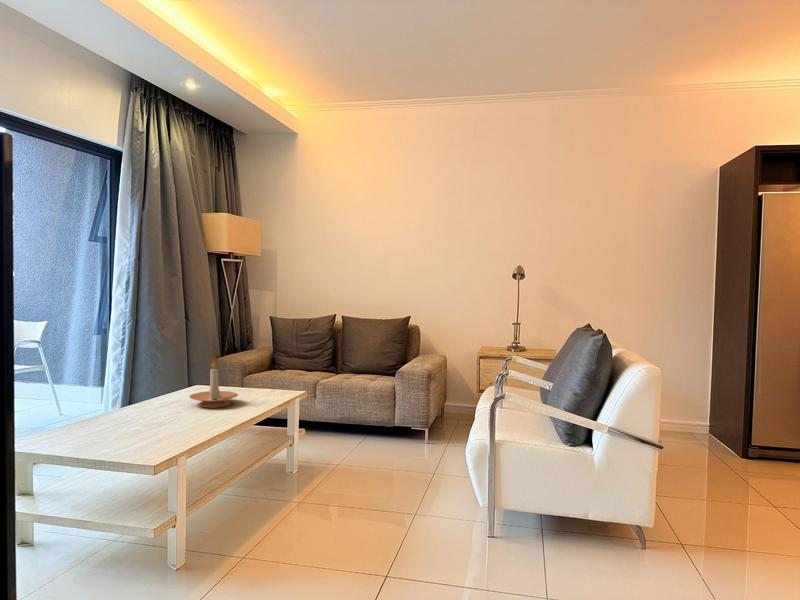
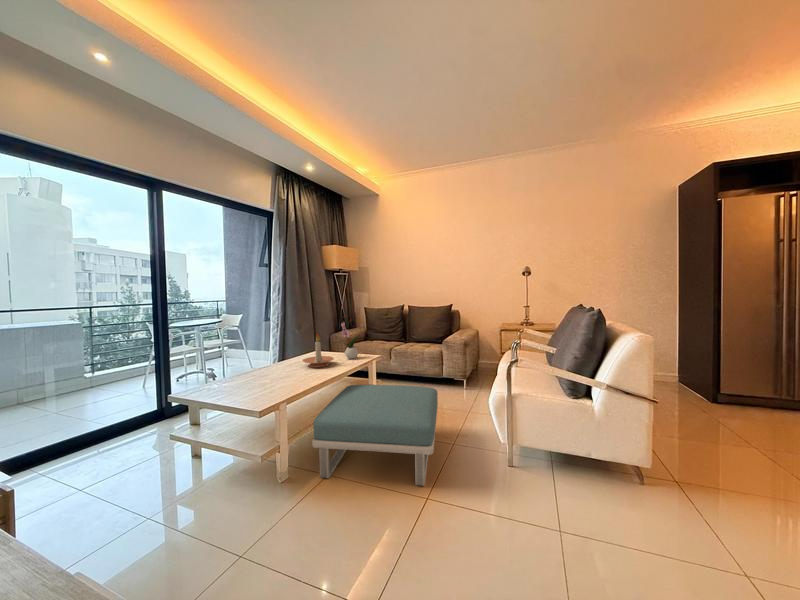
flower arrangement: none [248,330,276,396] -> present [341,316,359,359]
footstool: none [223,433,394,563] -> present [312,385,438,486]

